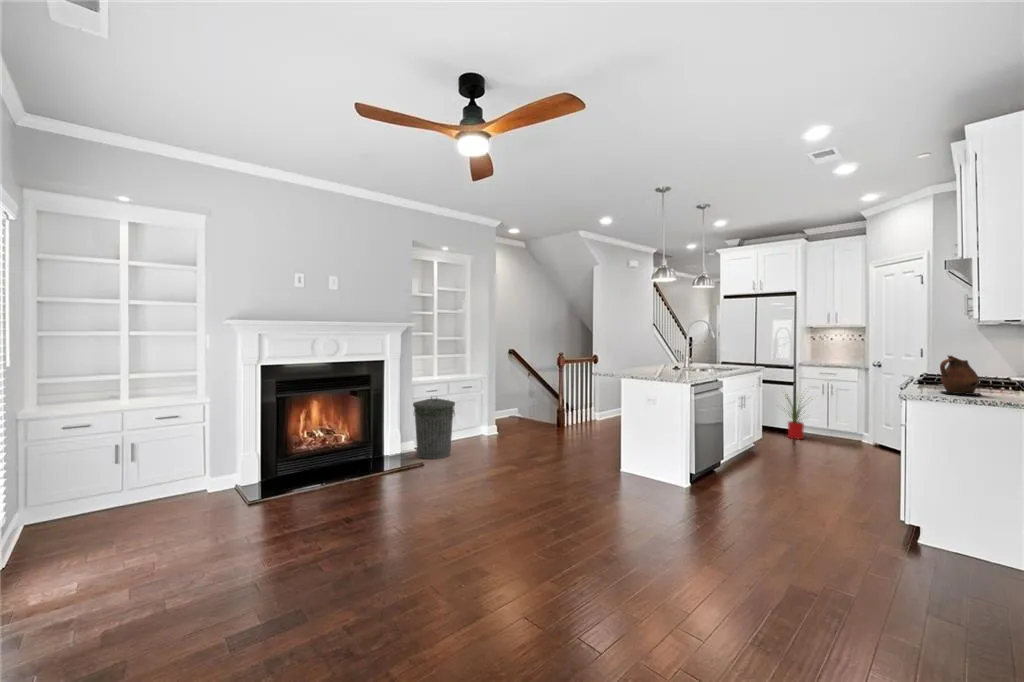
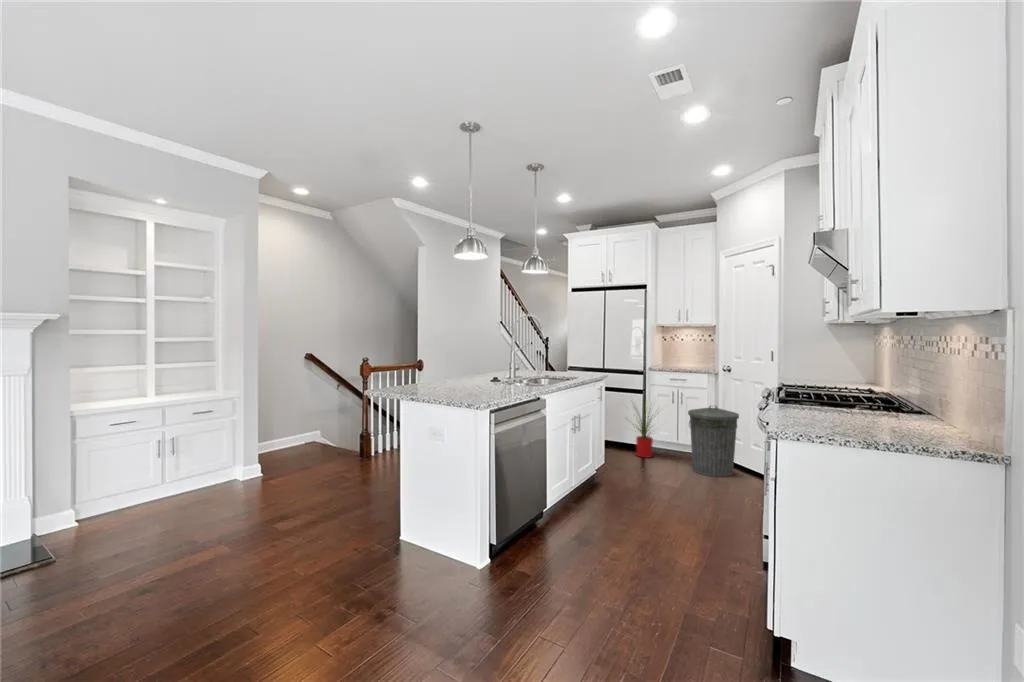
ceramic pitcher: present [940,356,981,395] -> none [815,367,878,431]
trash can: present [413,397,455,459] -> present [688,406,739,477]

